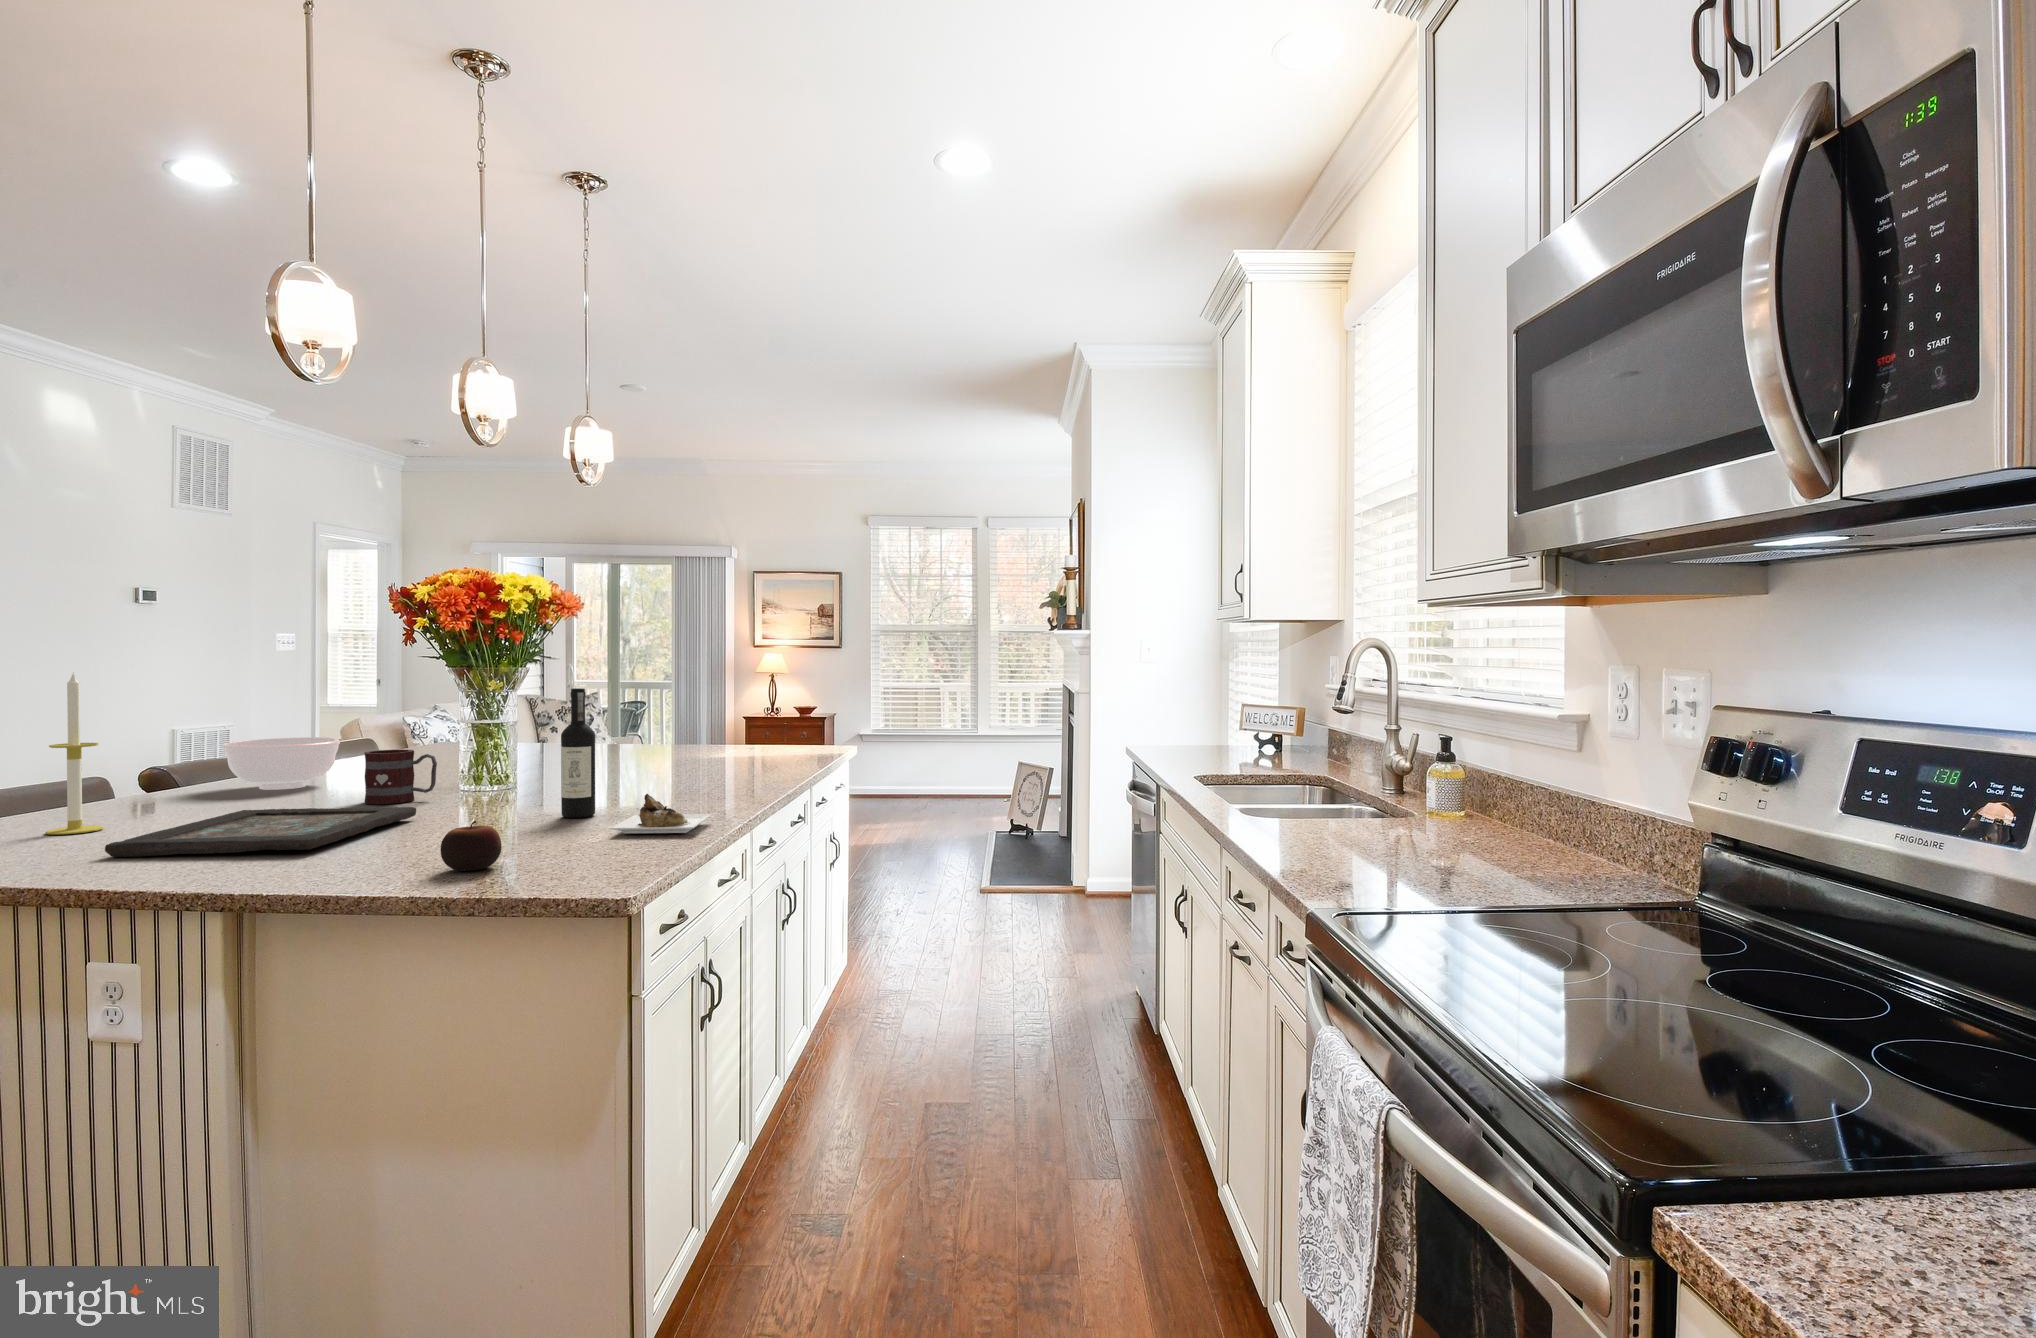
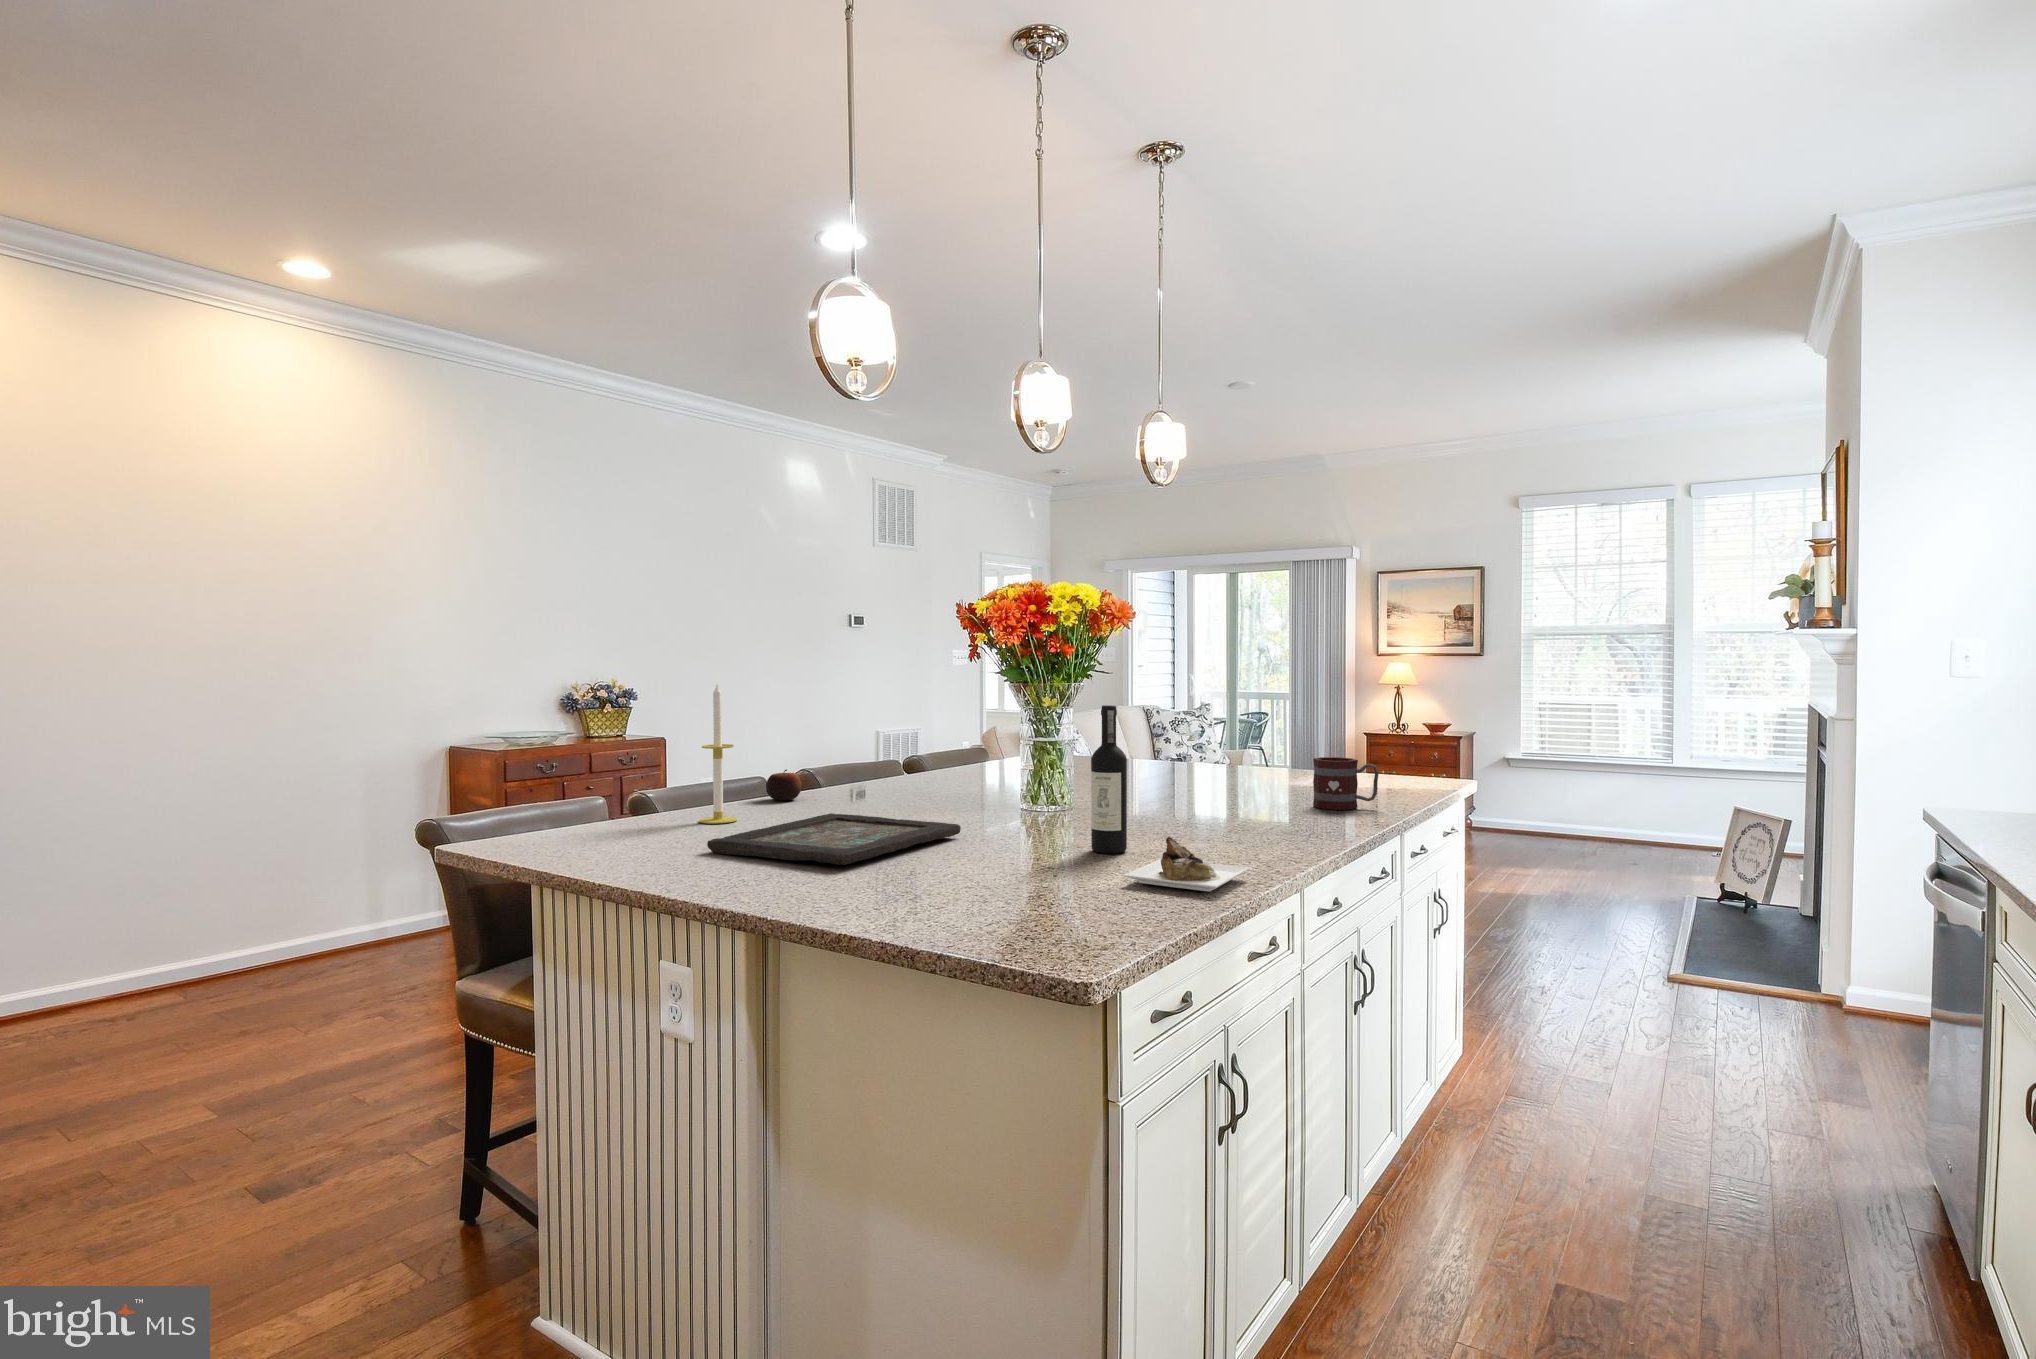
bowl: present [222,737,340,790] -> none [845,743,934,791]
mug: present [364,749,437,804] -> present [1313,757,1379,810]
apple: present [441,821,502,871] -> present [766,769,801,800]

